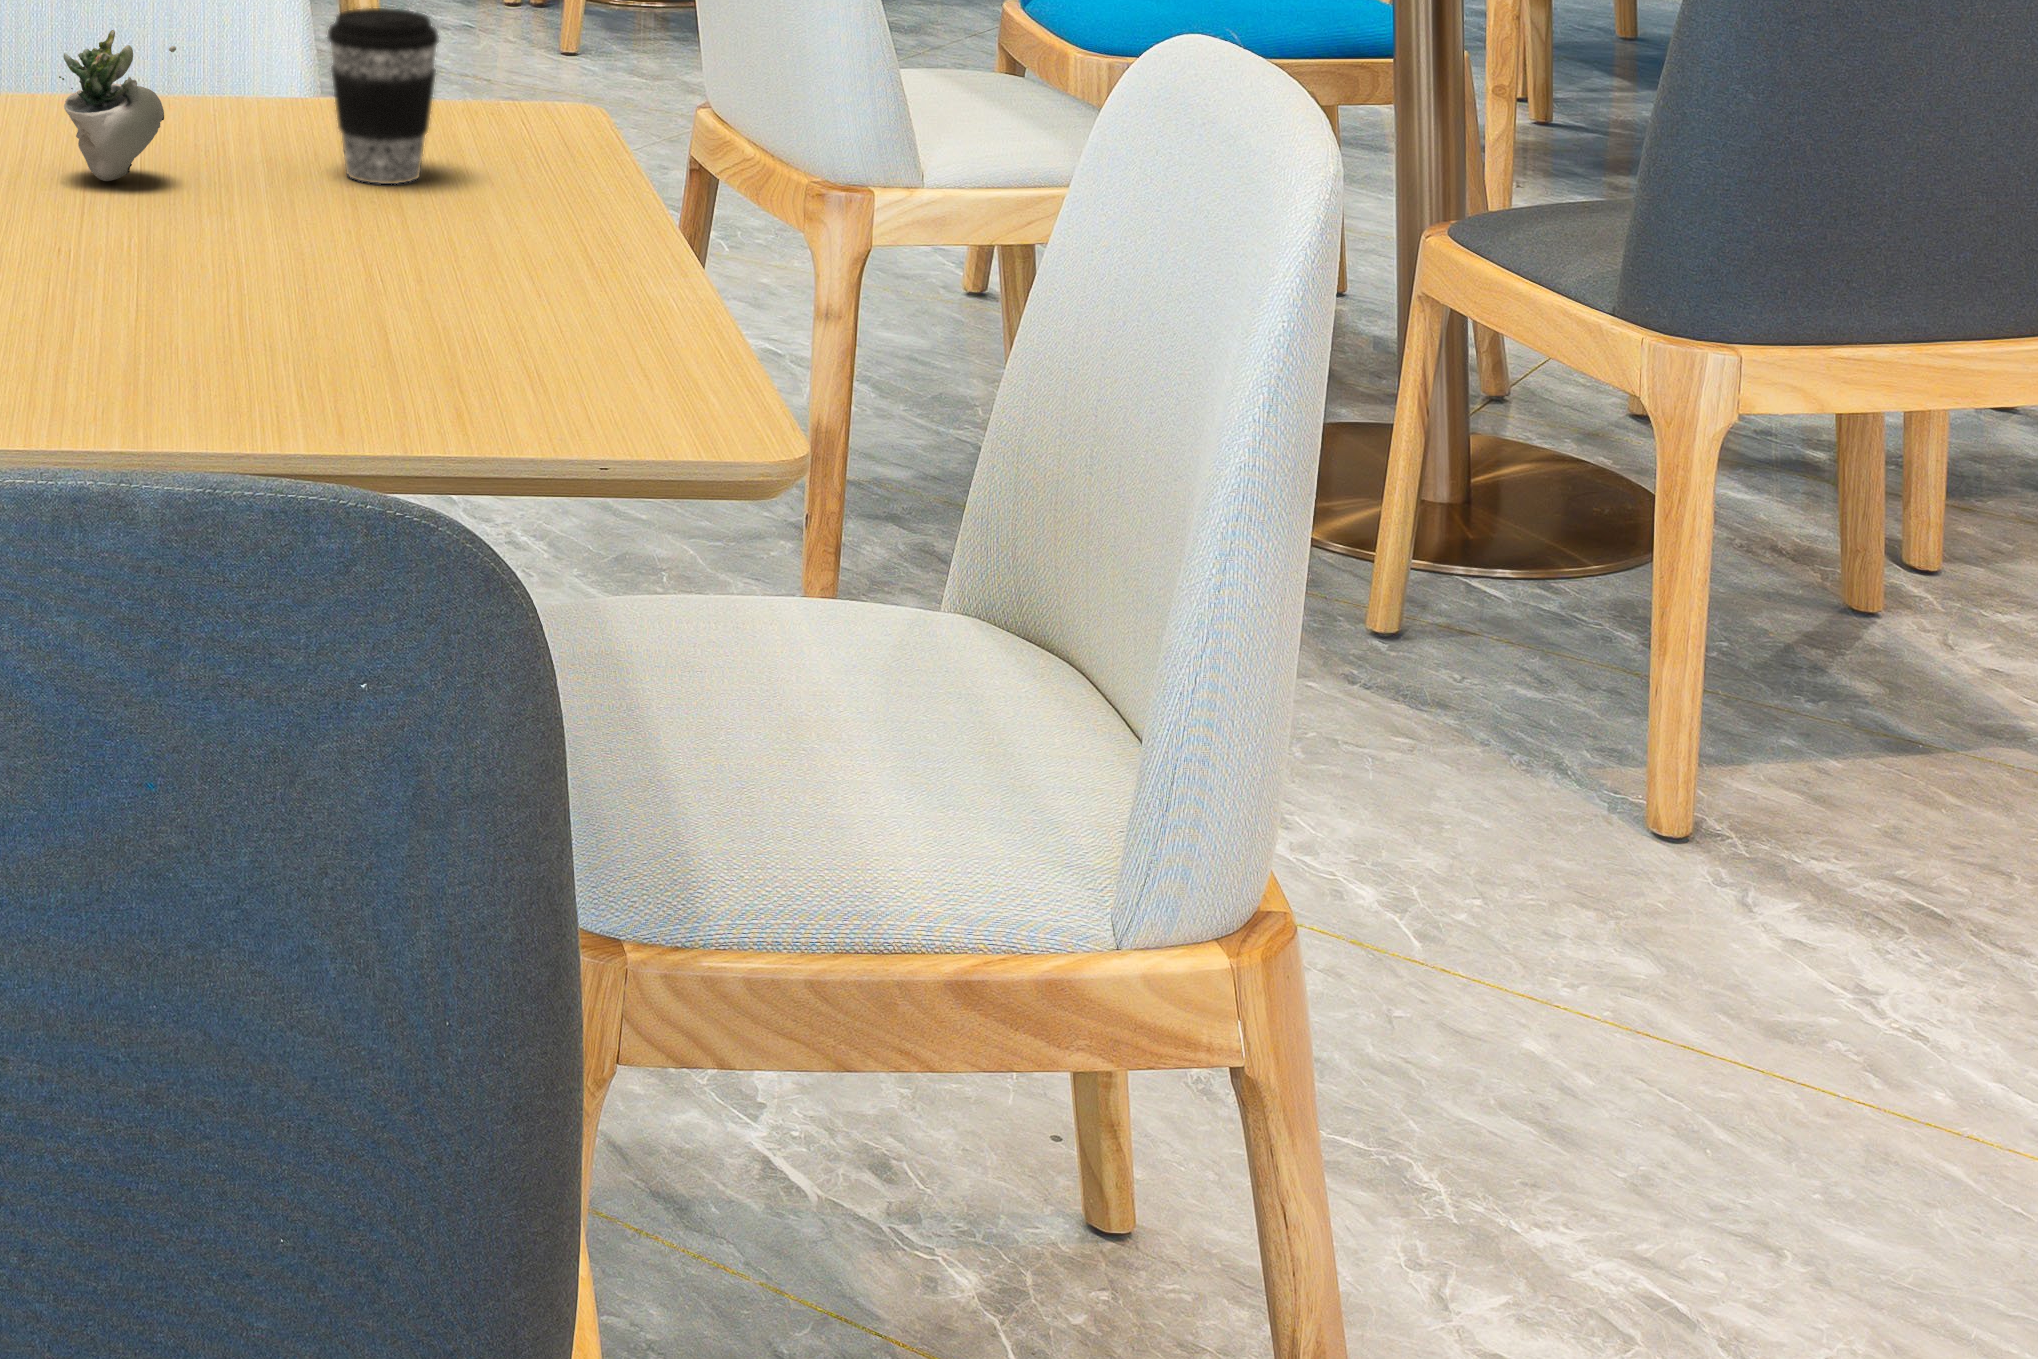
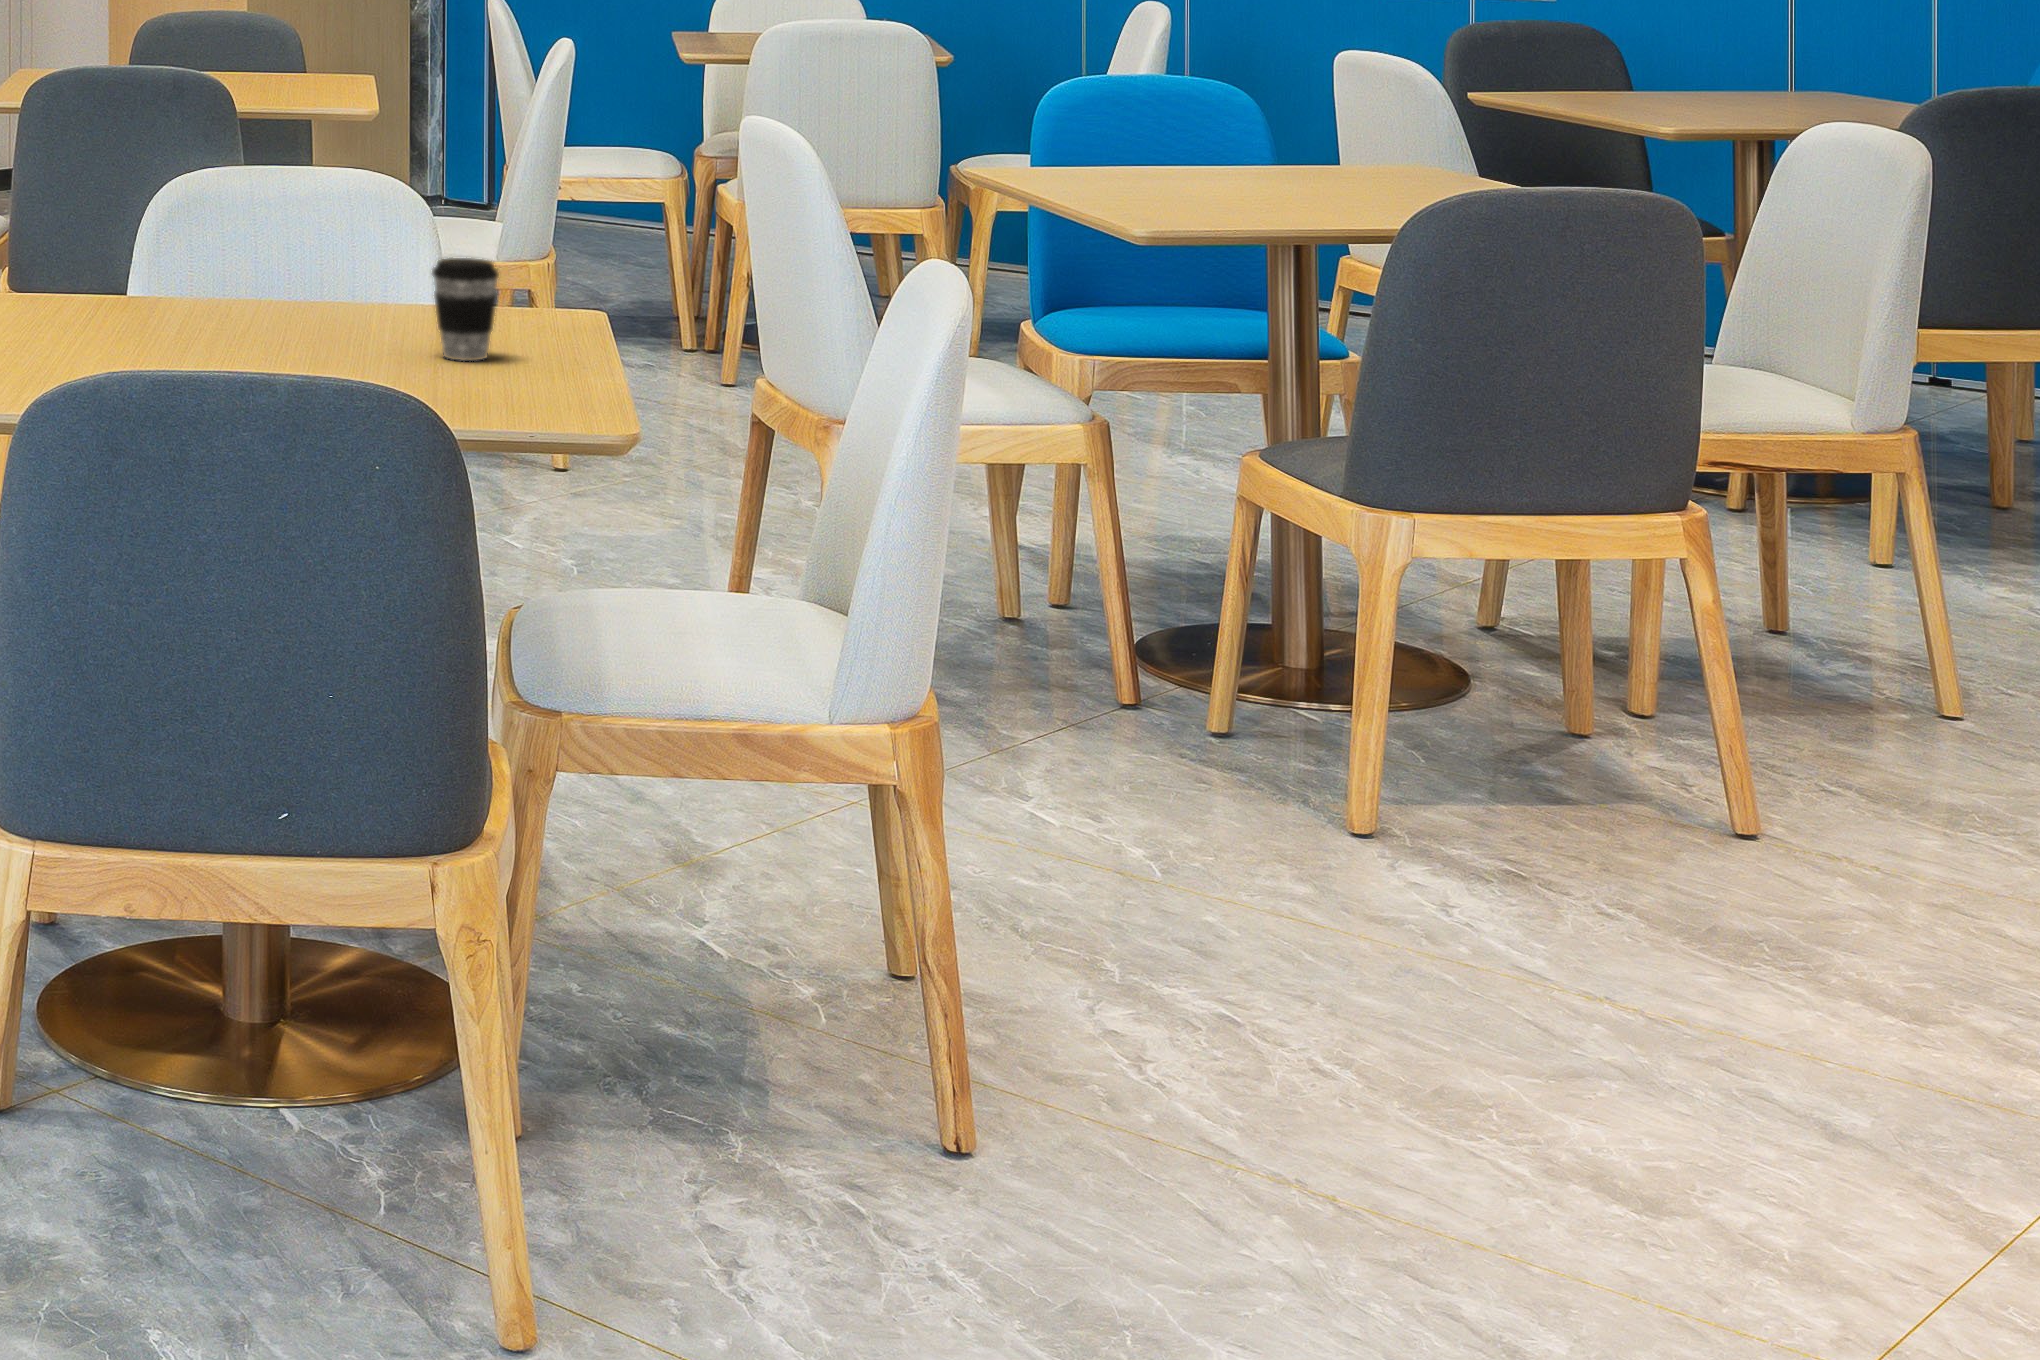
succulent plant: present [59,30,176,181] -> none [268,267,336,356]

